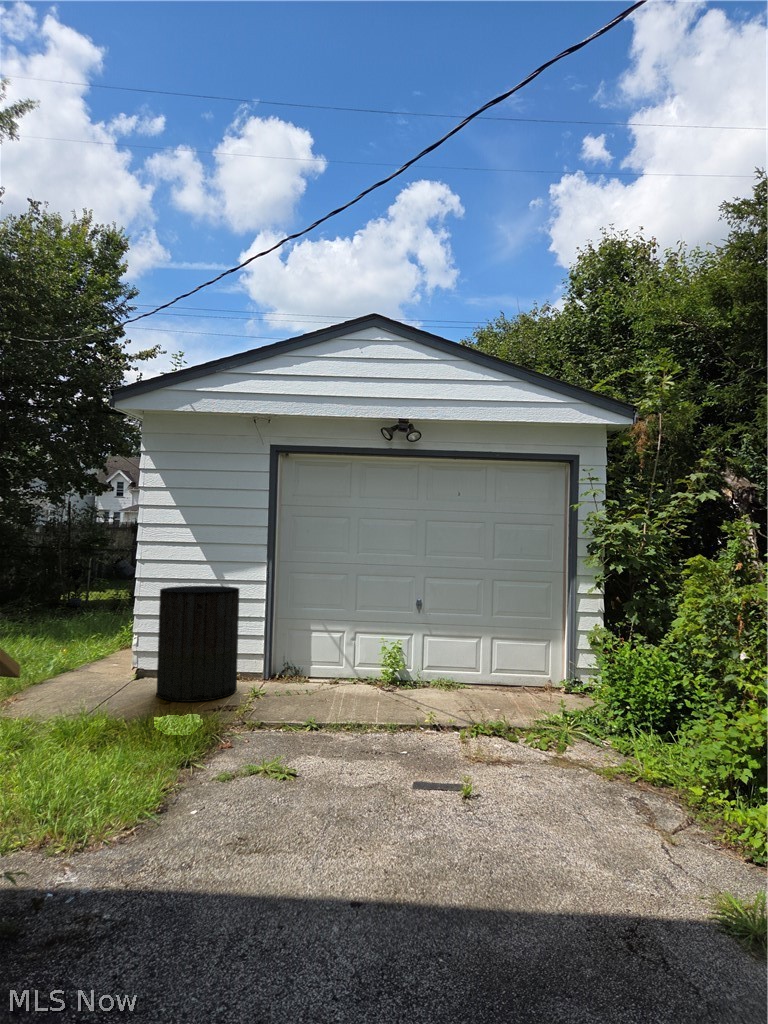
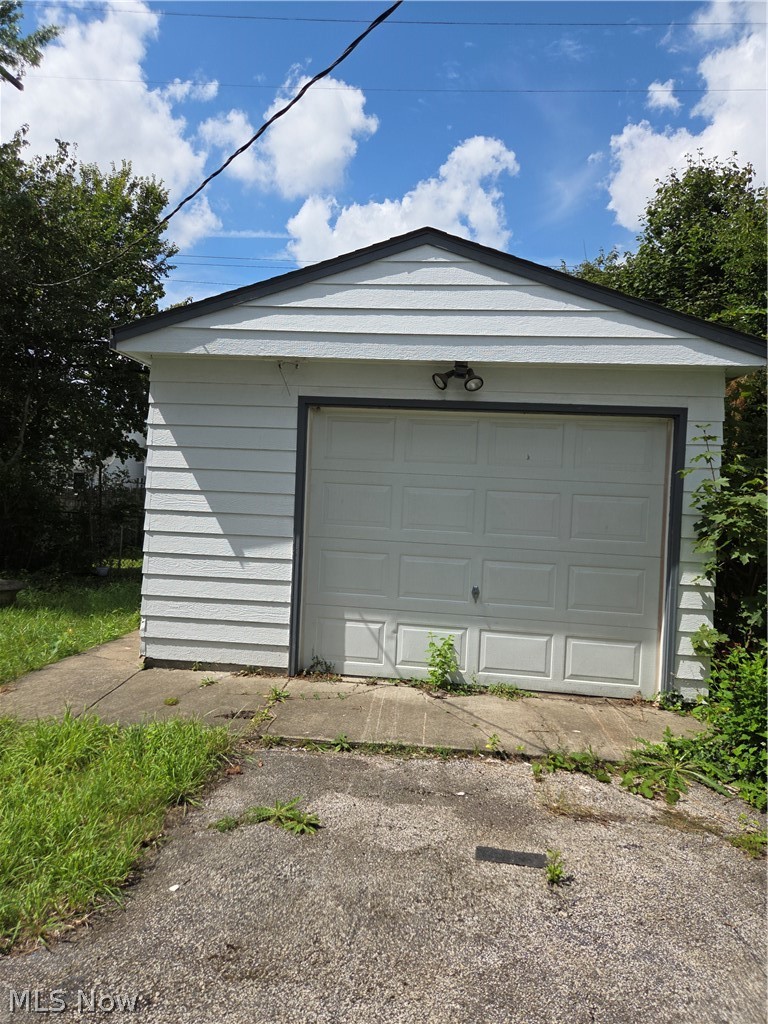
trash can: present [156,586,239,702] -> none [161,564,260,705]

